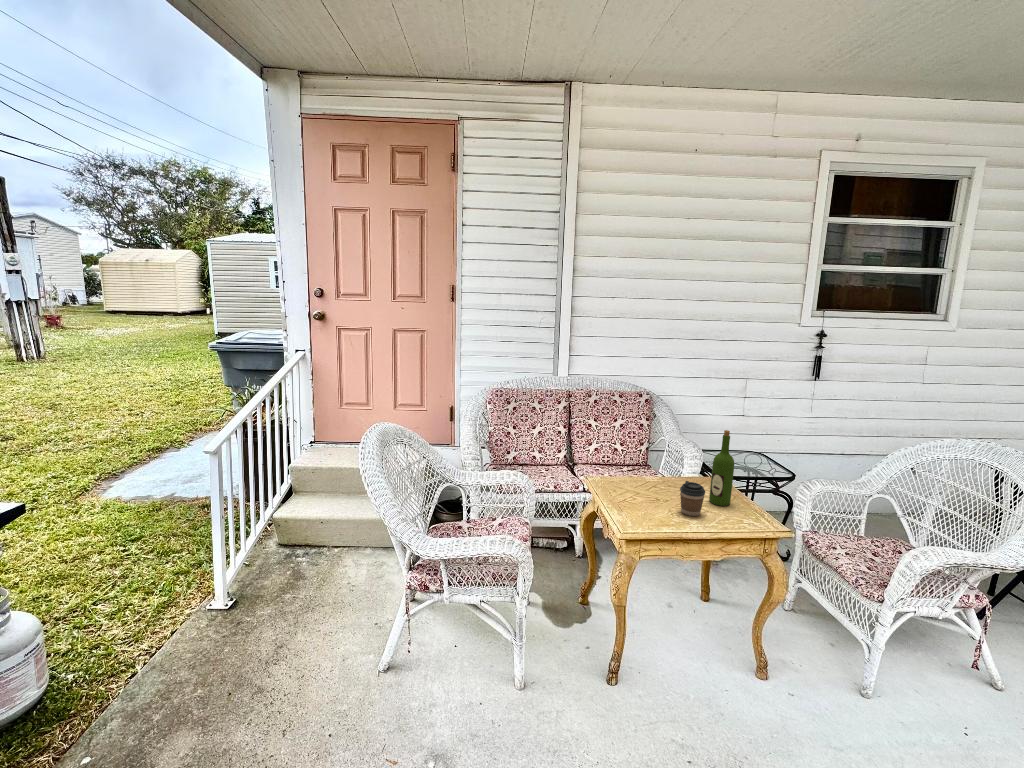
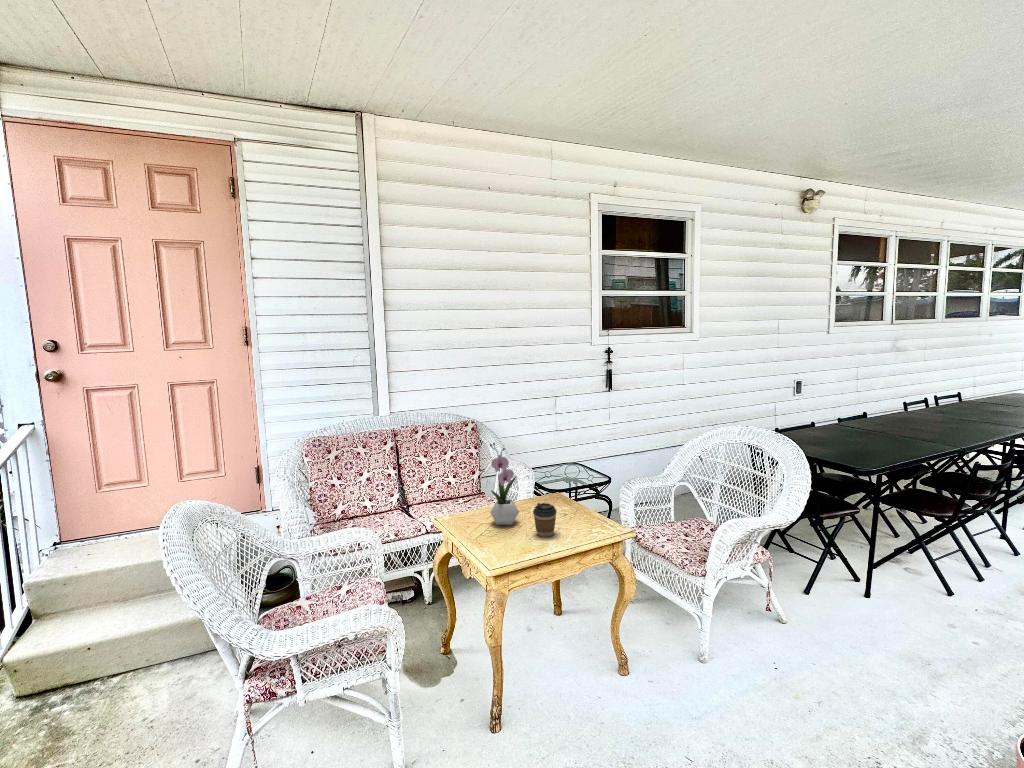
flower arrangement: none [639,414,672,498] -> present [490,443,519,525]
wine bottle: present [709,430,734,506] -> none [556,448,575,520]

